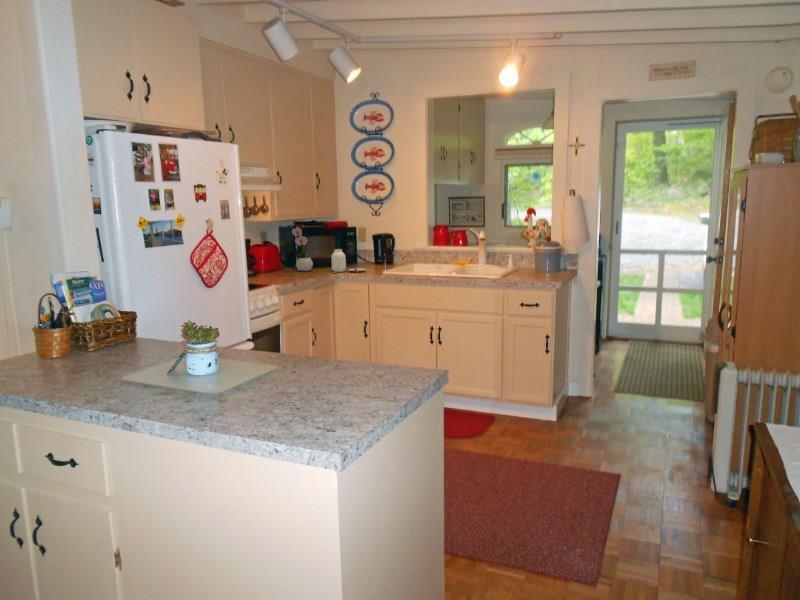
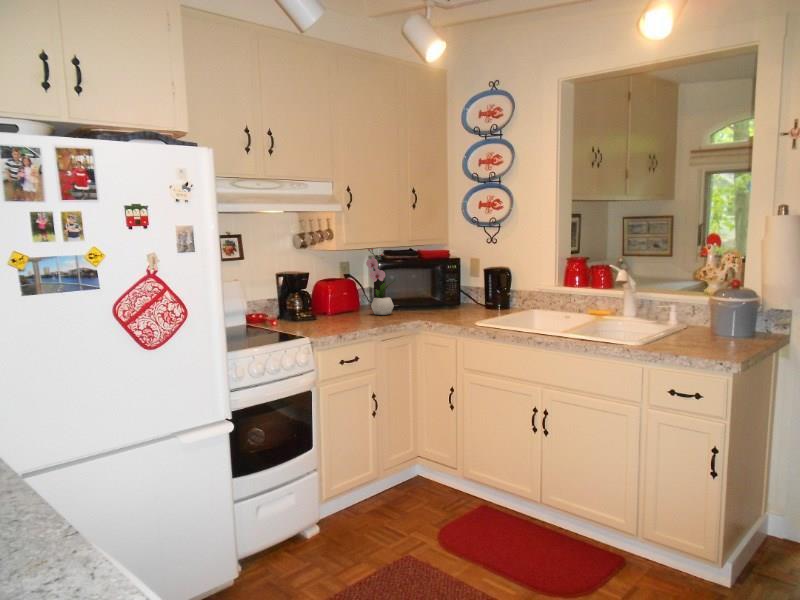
jar: present [332,249,366,273] -> none [410,288,459,321]

